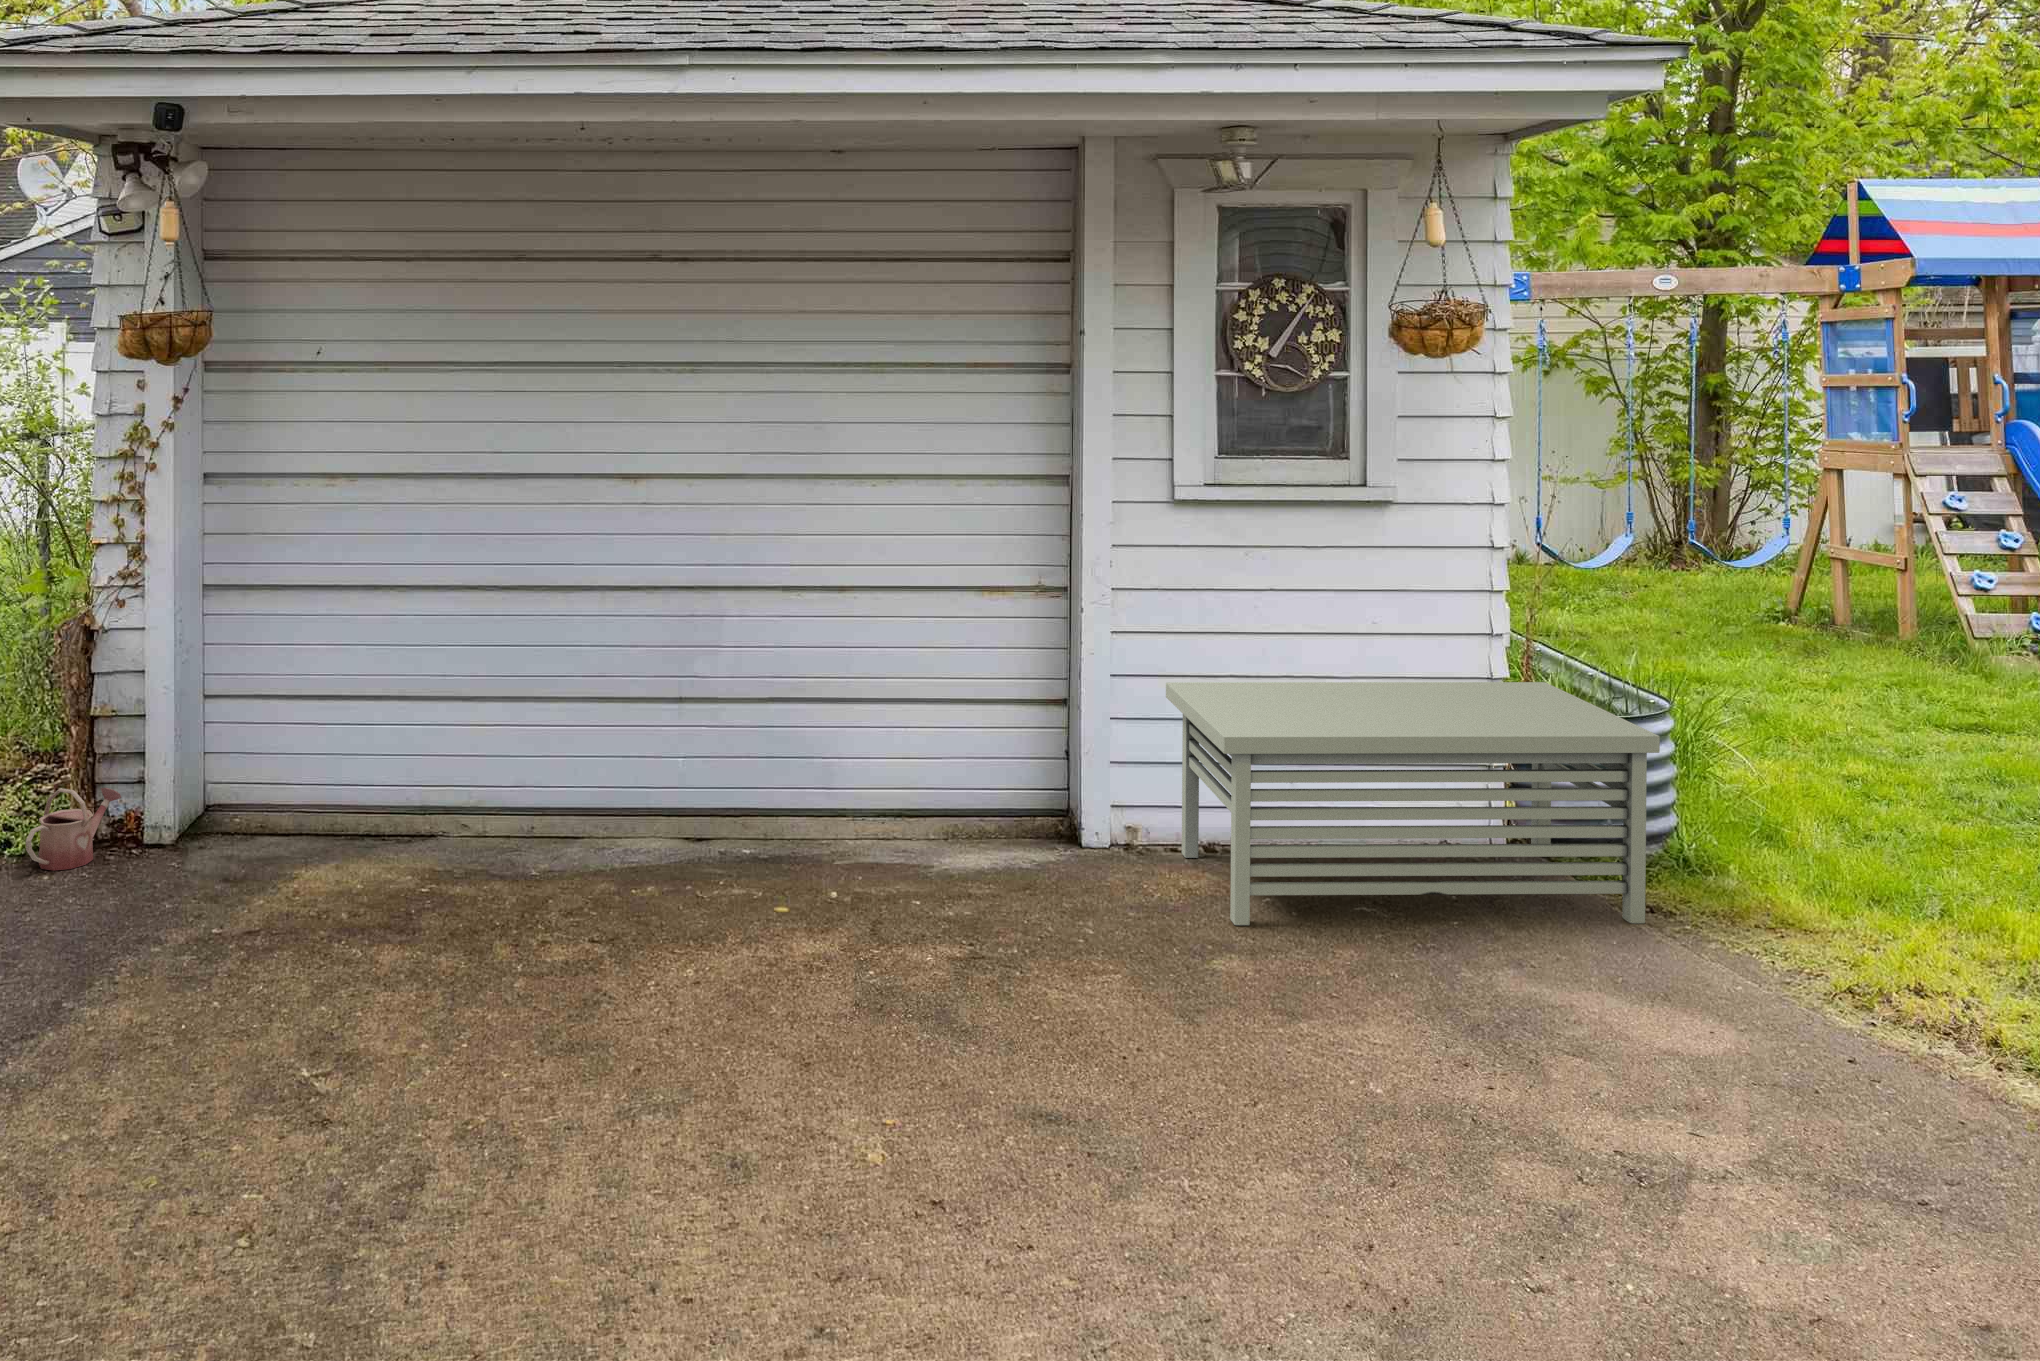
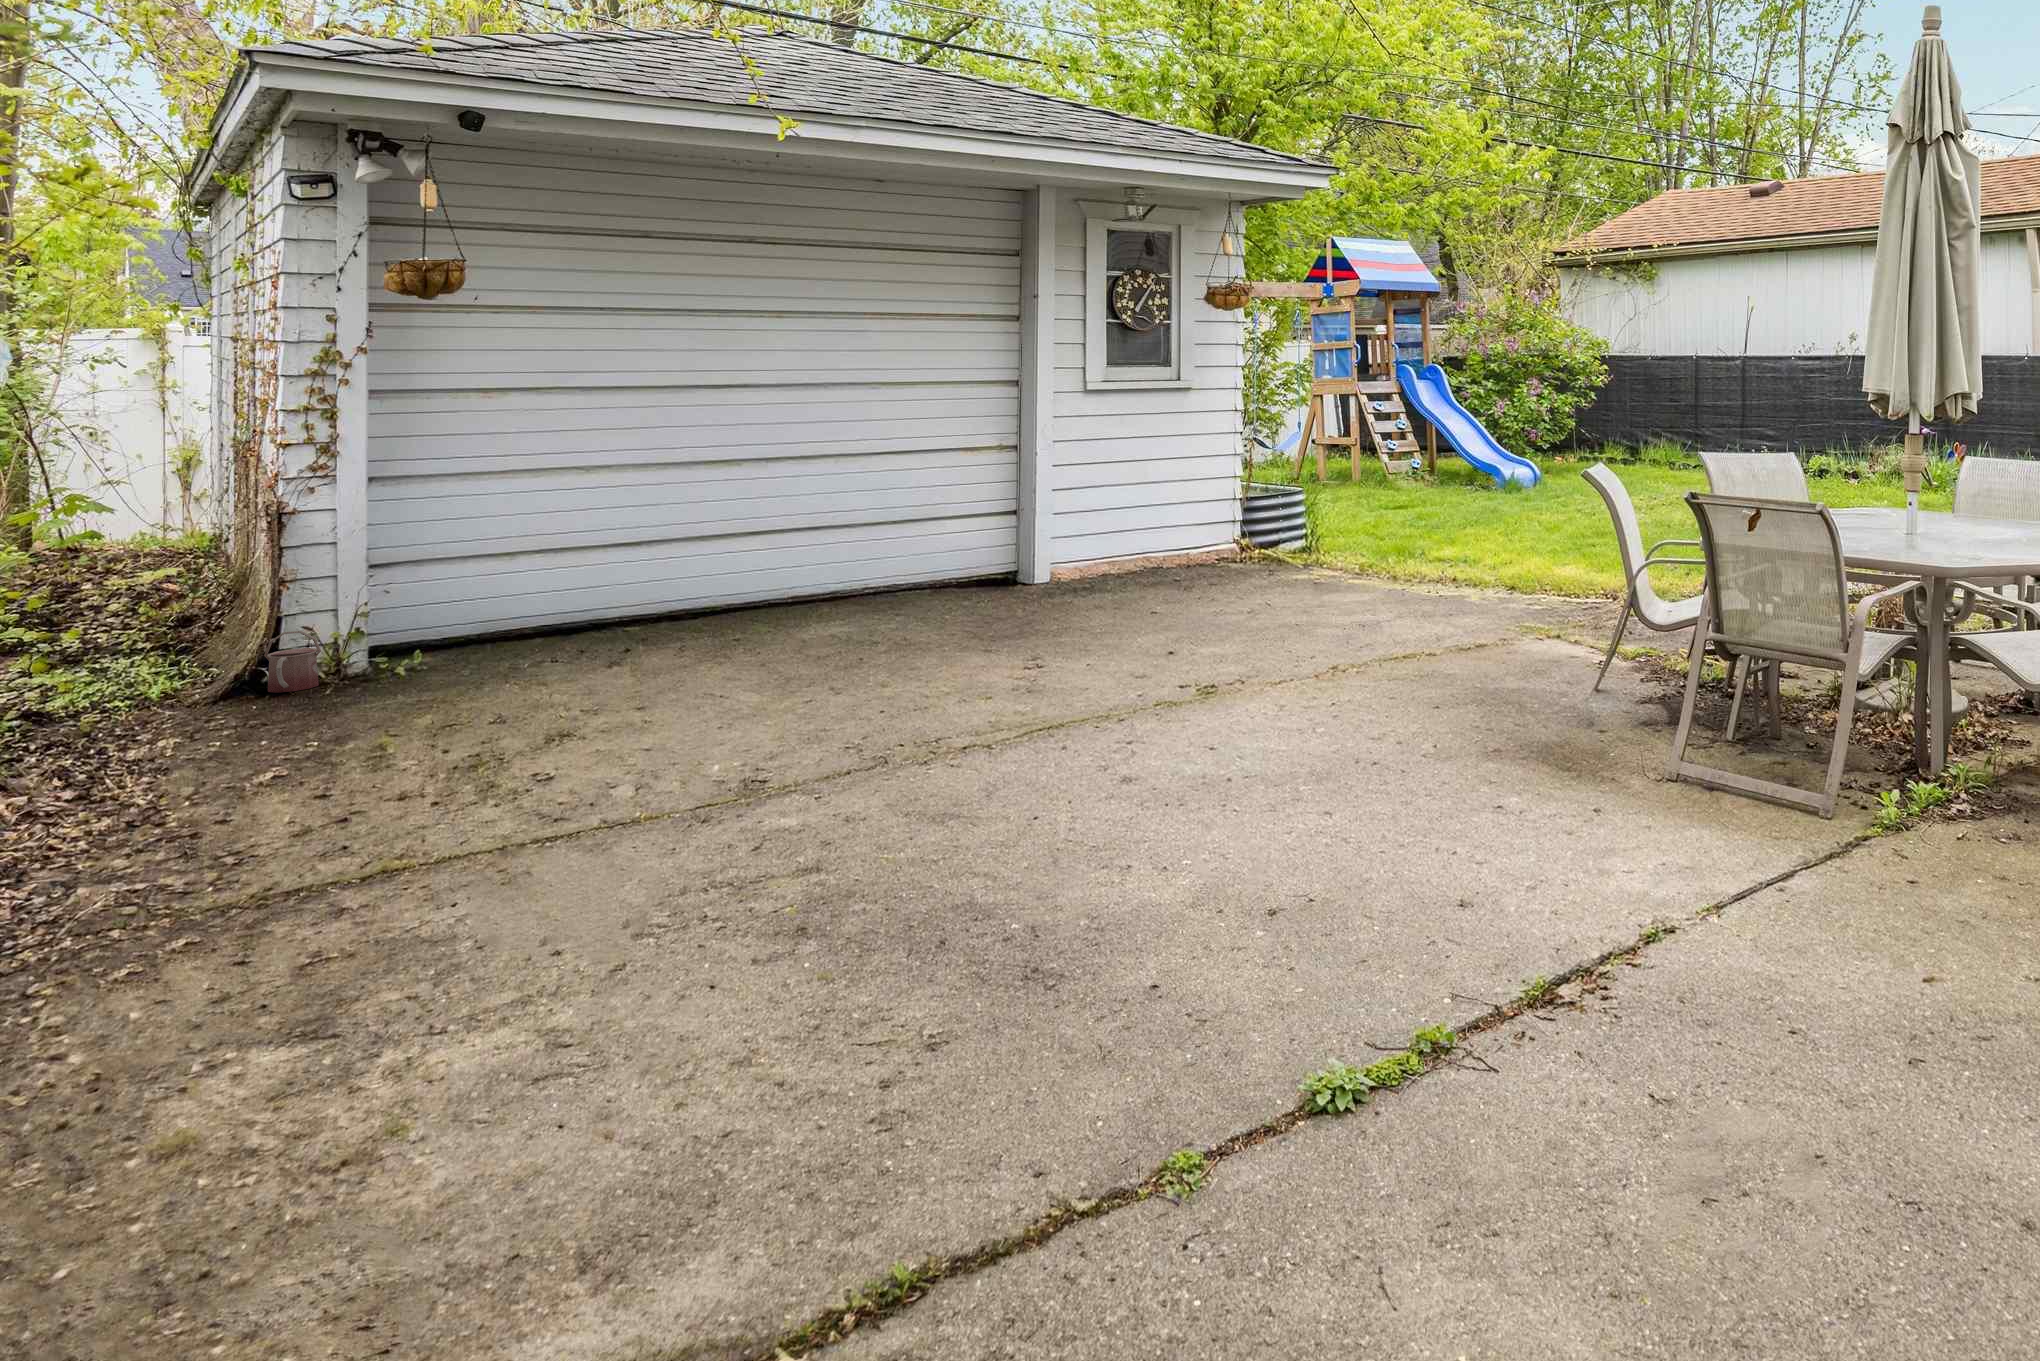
storage bench: present [1166,682,1660,925] -> none [1085,473,1318,589]

